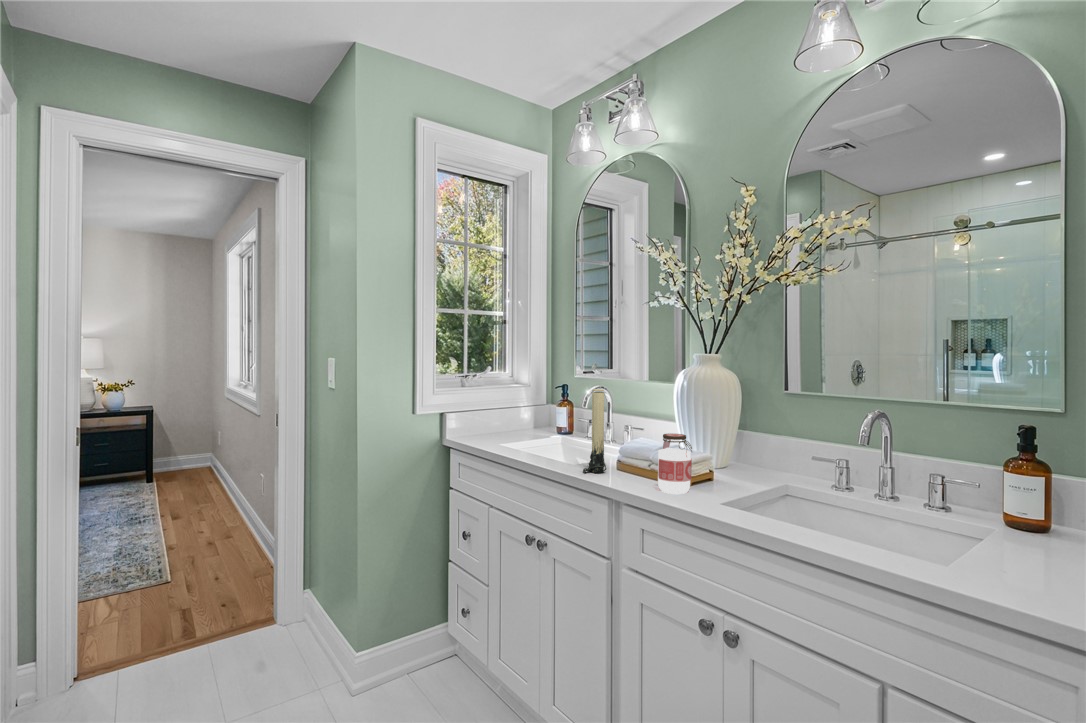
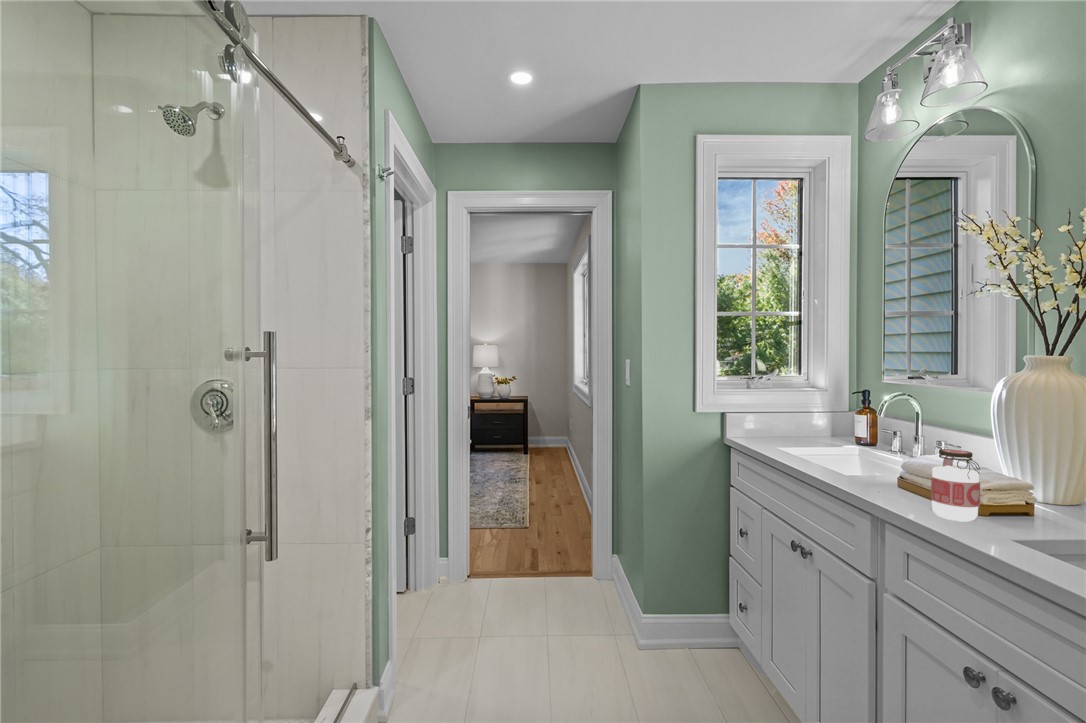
candle: present [583,389,606,473] -> none [851,395,881,486]

